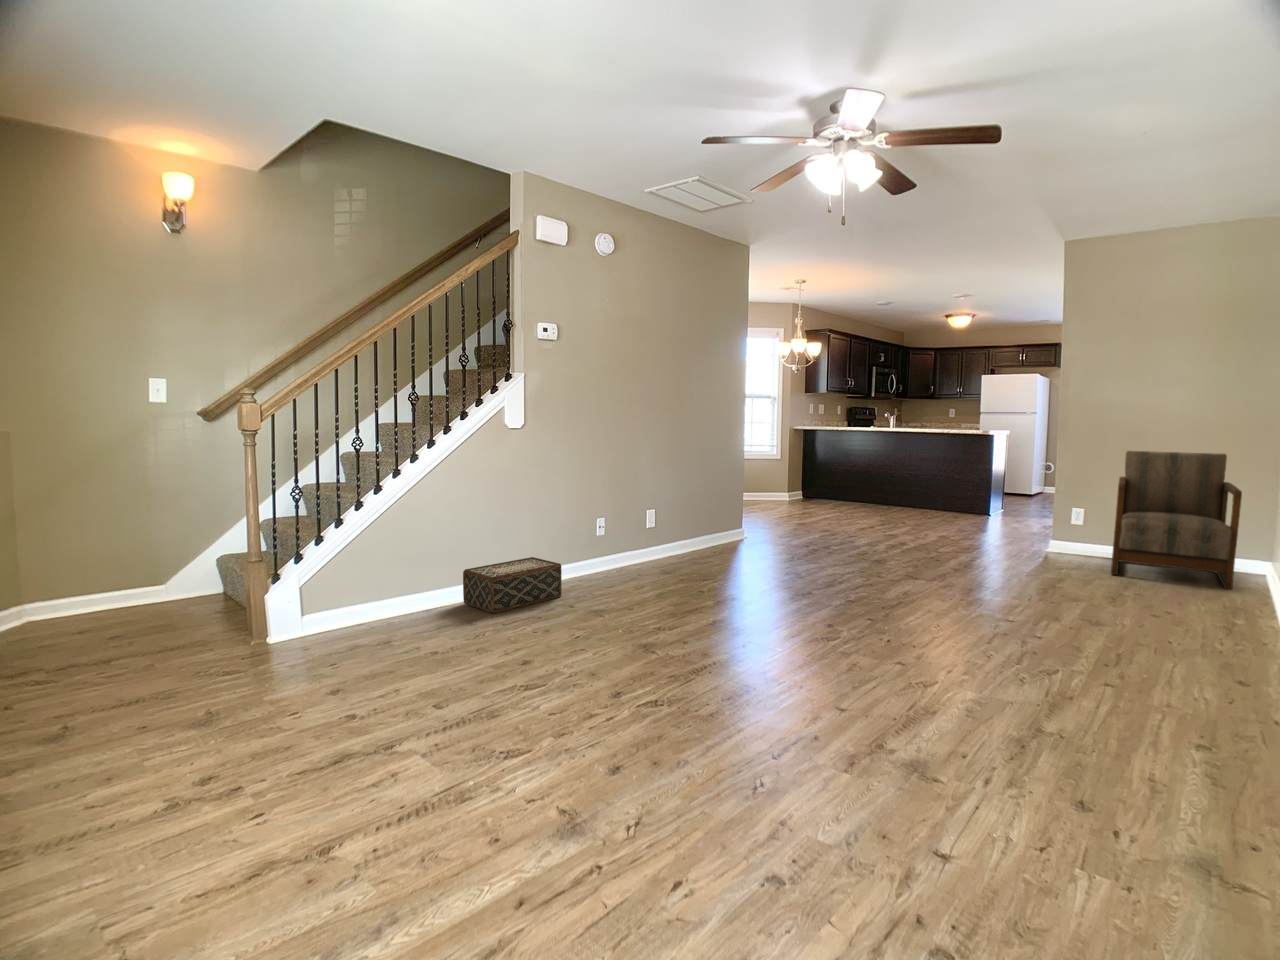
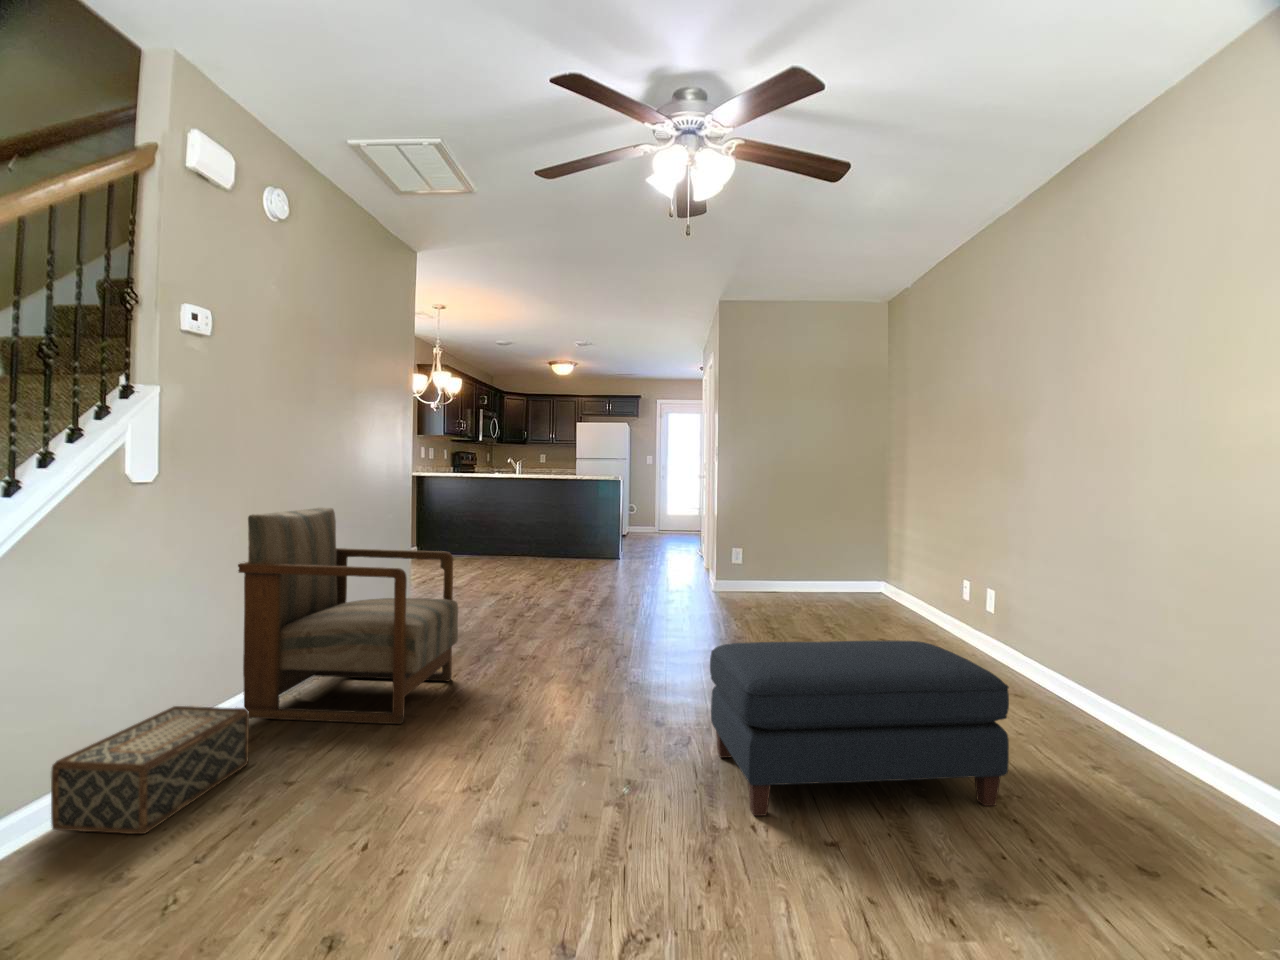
armchair: present [1111,451,1242,589] -> present [238,507,458,724]
ottoman: none [802,565,1066,743] -> present [710,640,1009,816]

